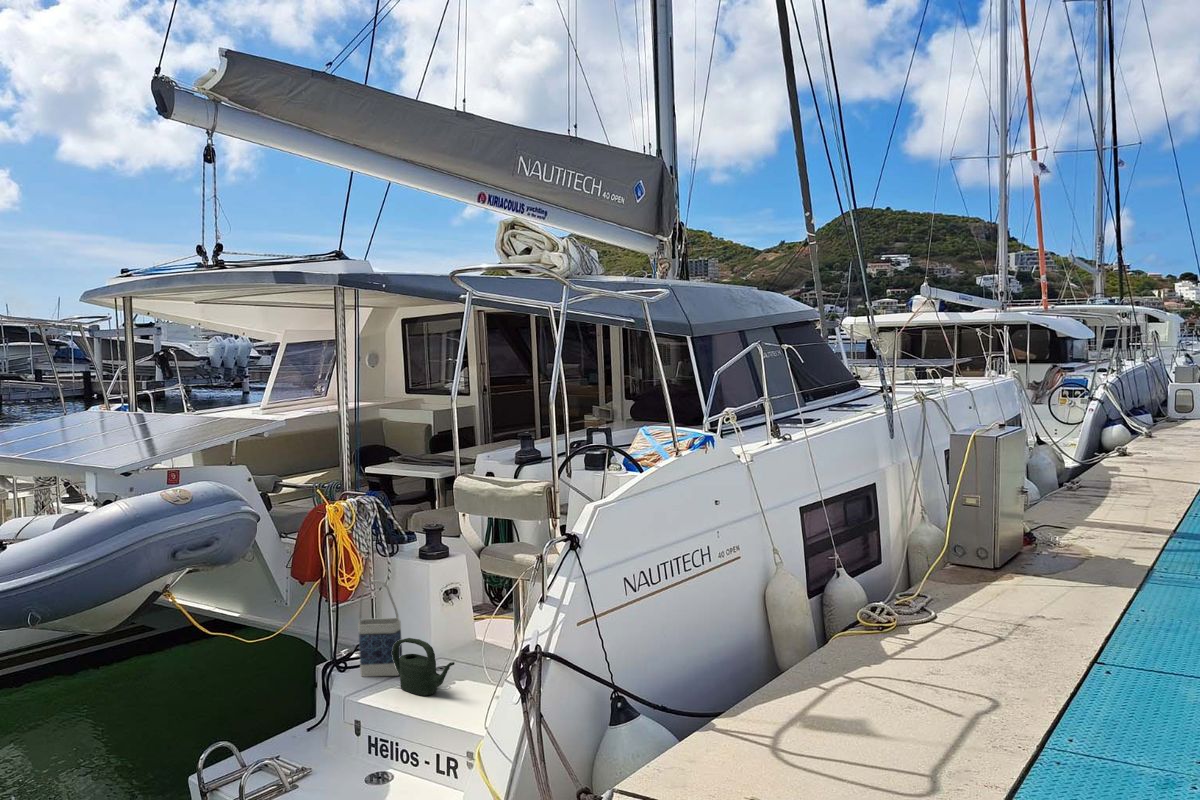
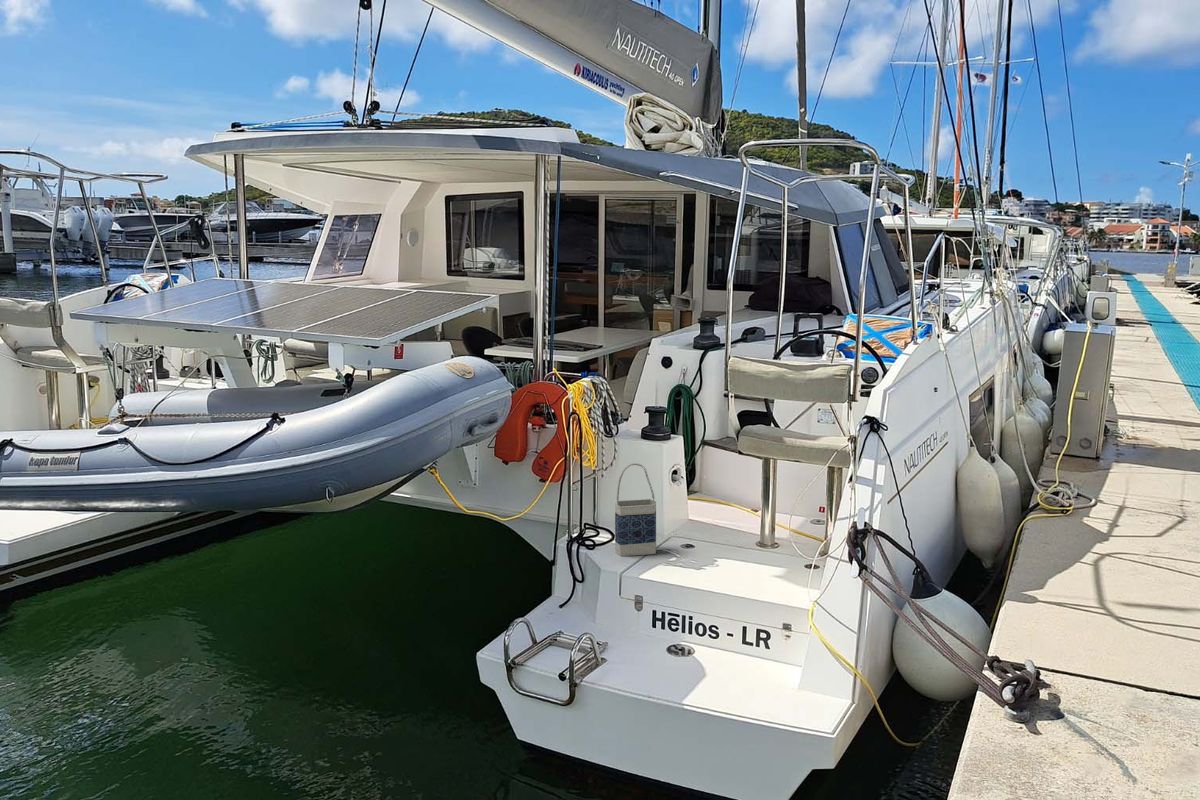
watering can: present [392,638,455,696] -> none [660,518,740,572]

